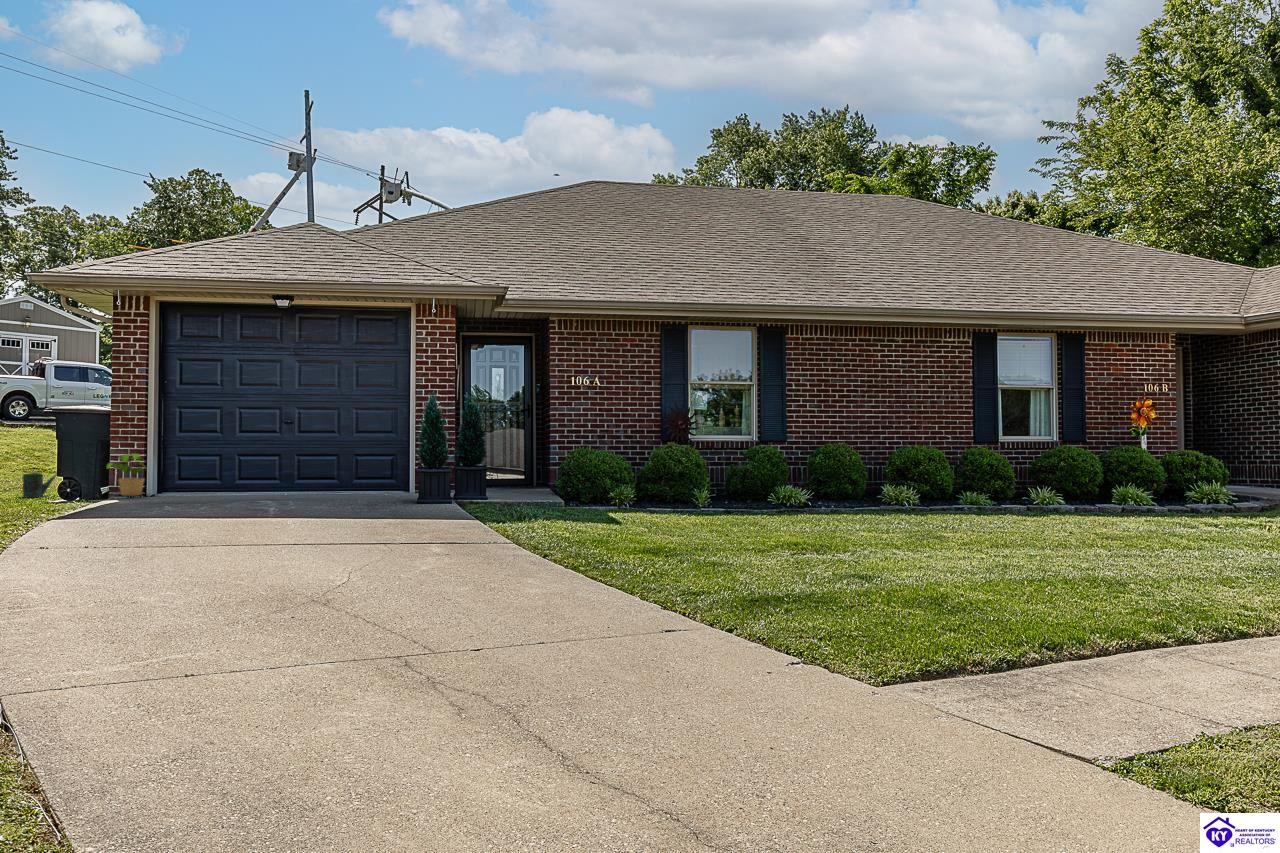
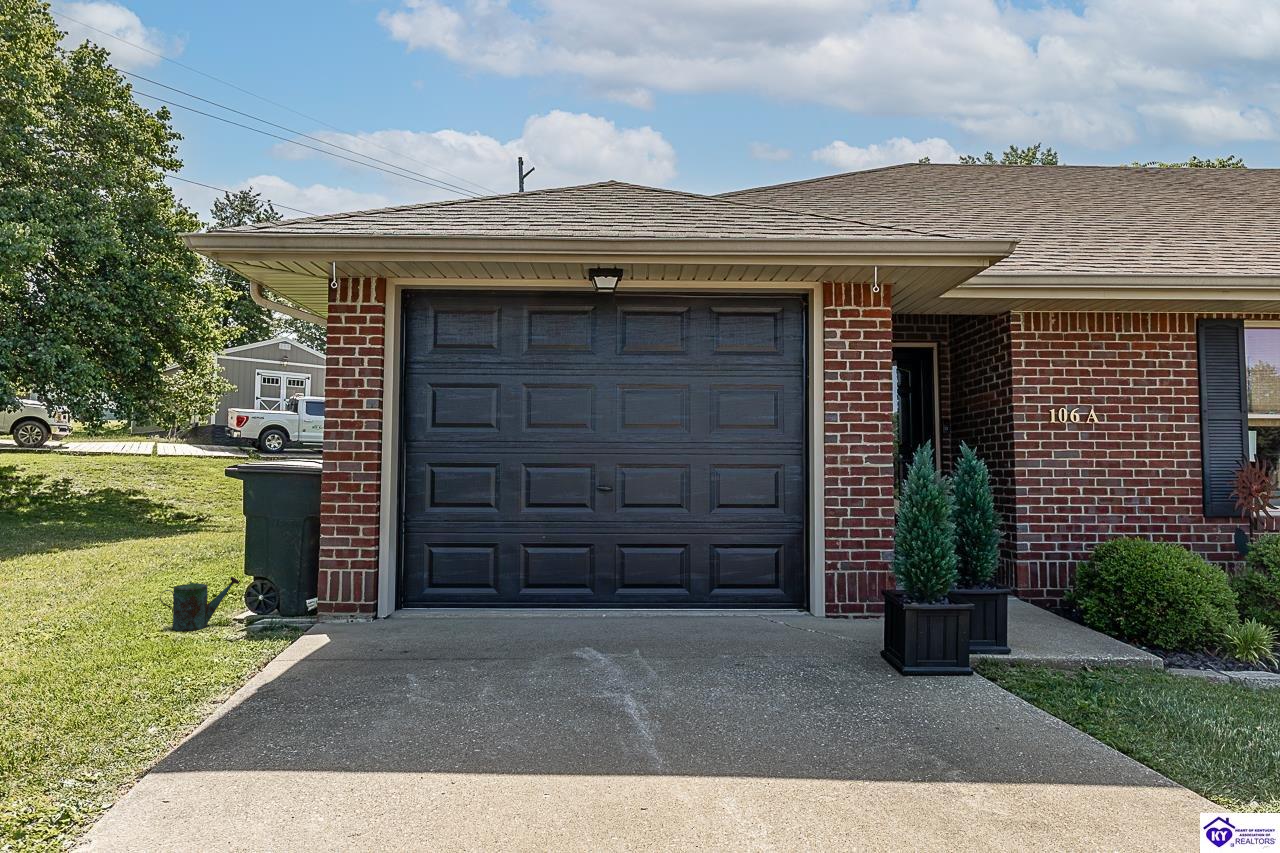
potted plant: present [107,454,144,496] -> none [312,551,379,622]

